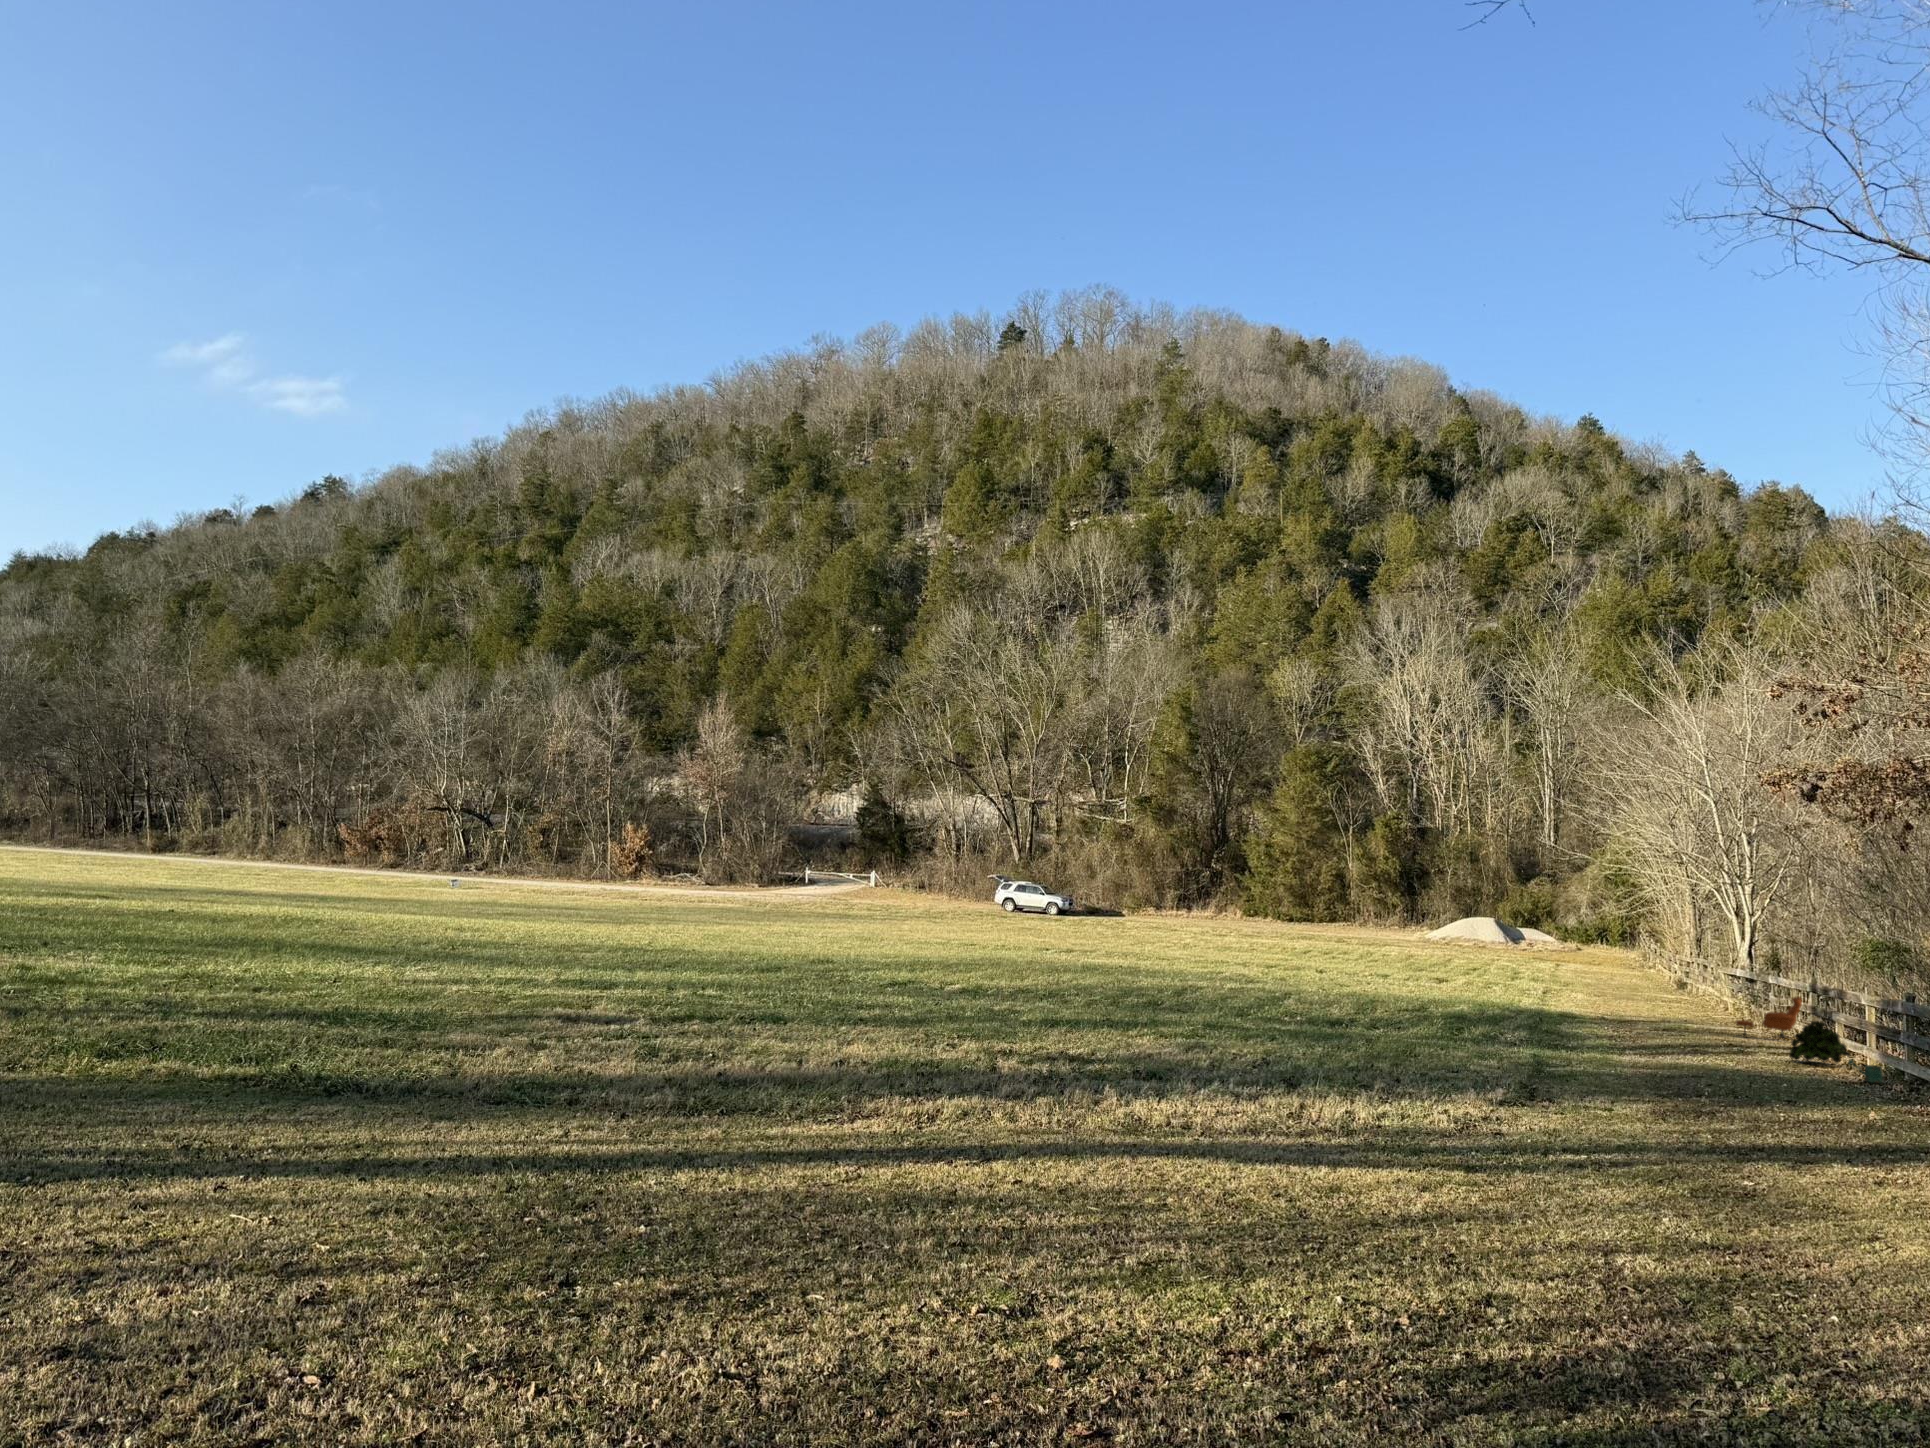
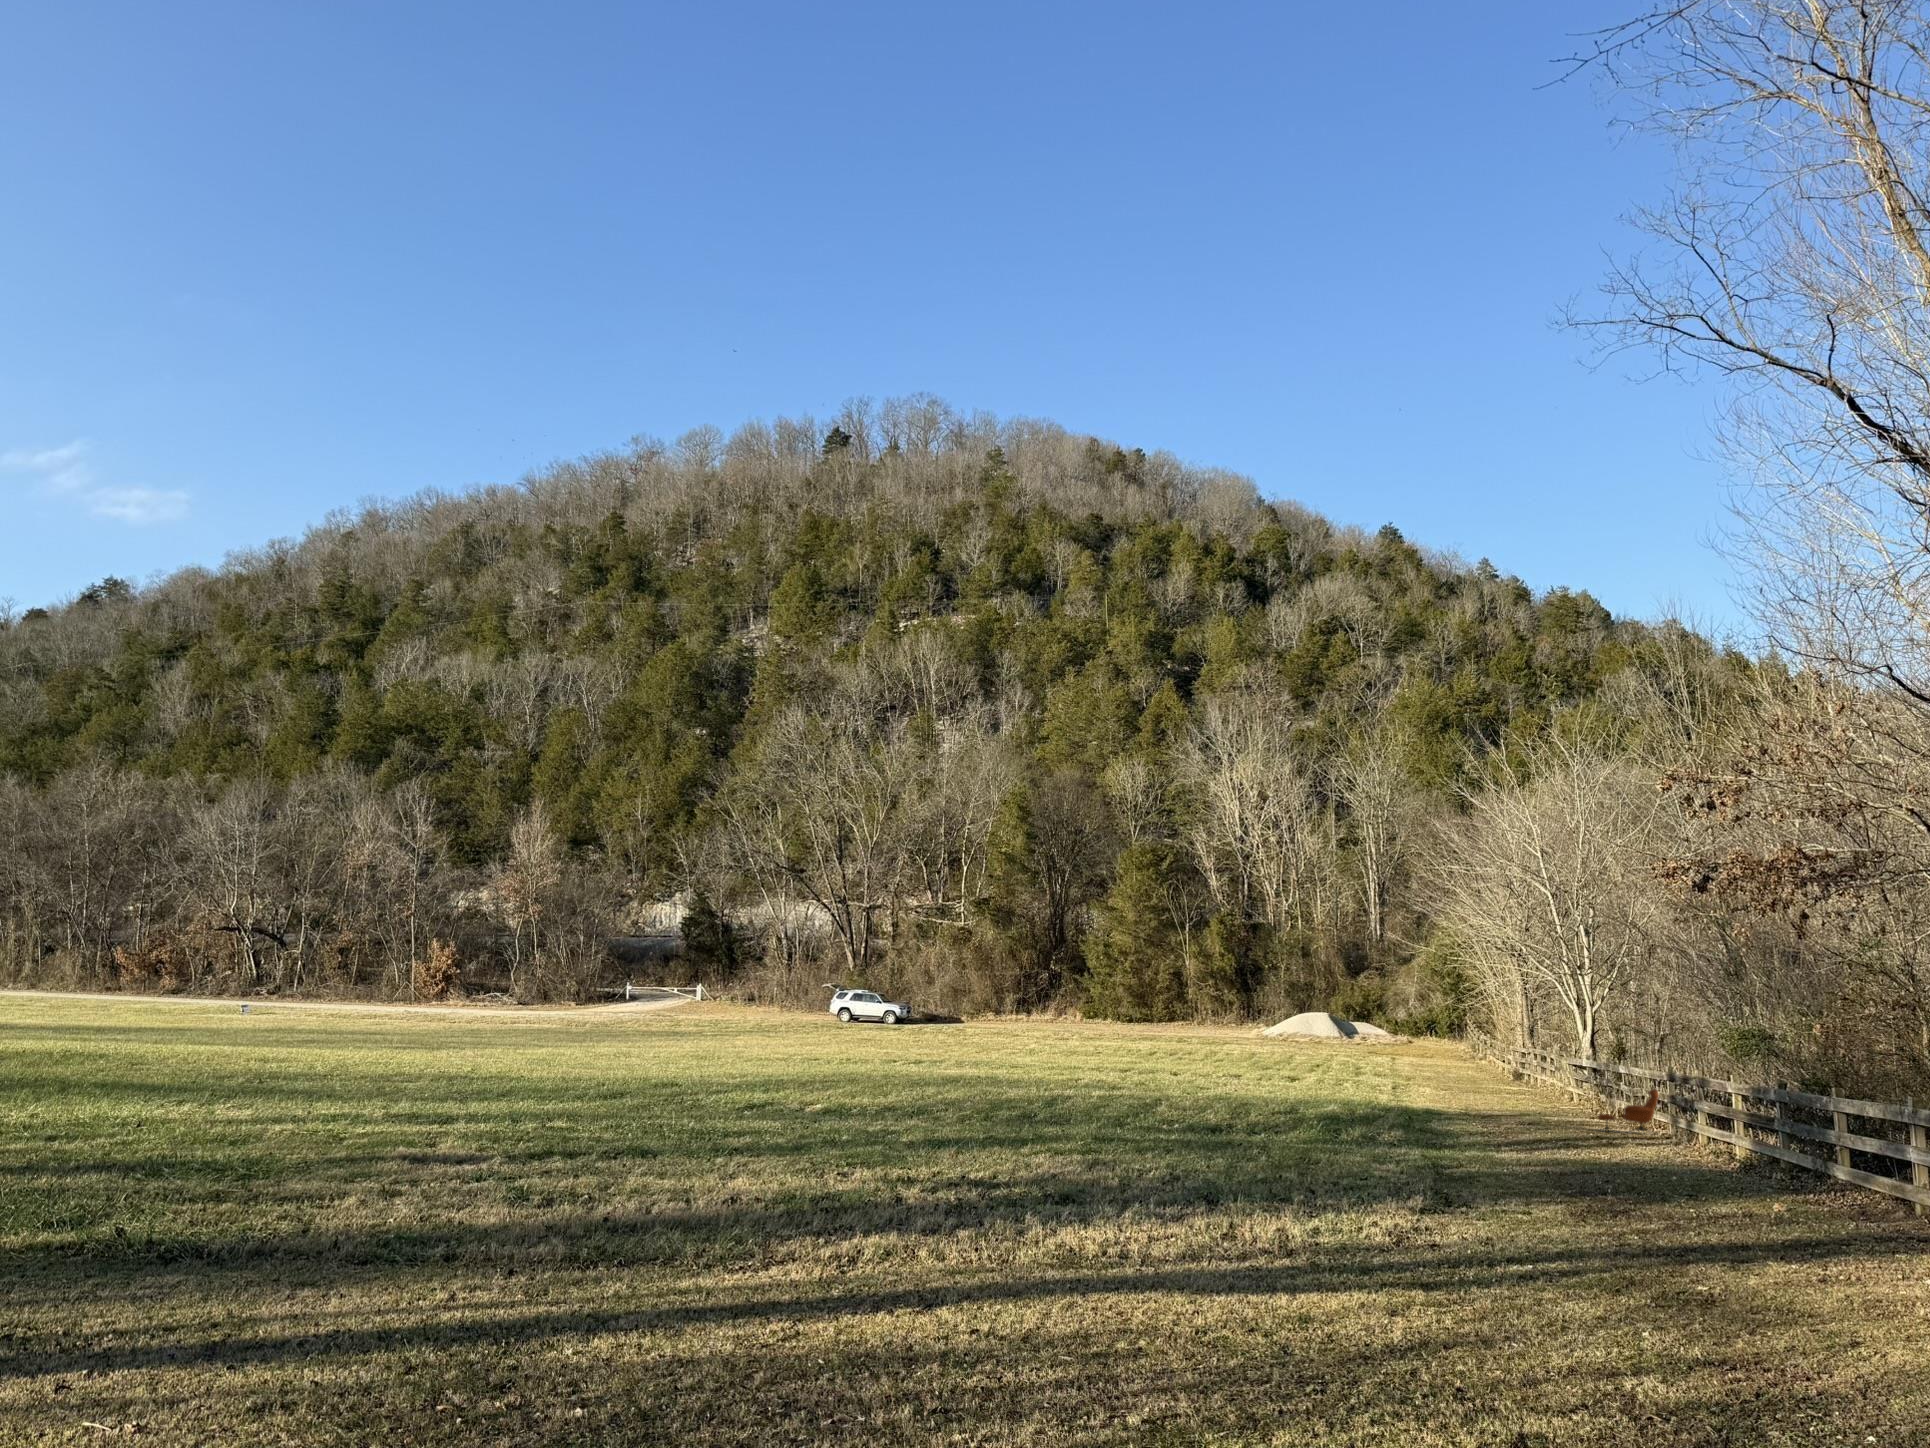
potted plant: present [1789,1021,1850,1063] -> none [1657,1114,1714,1156]
watering can: present [1849,1059,1887,1083] -> none [1718,1152,1753,1175]

